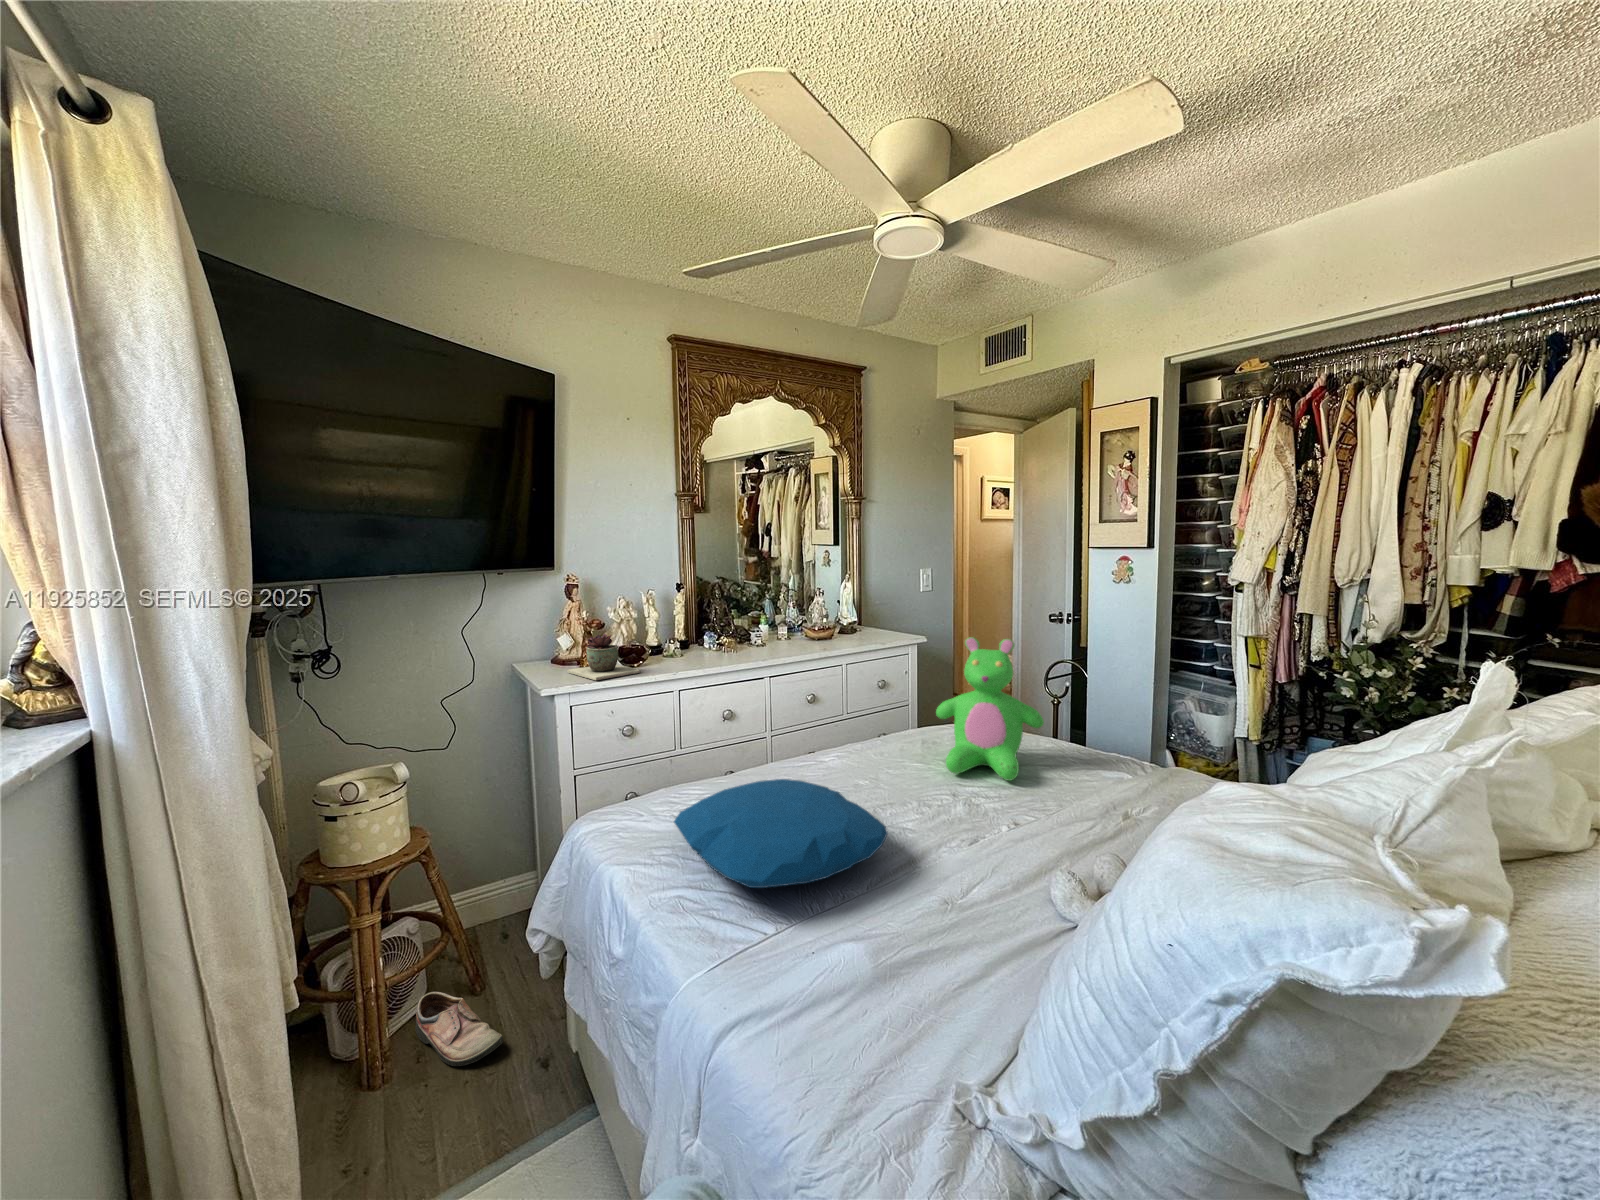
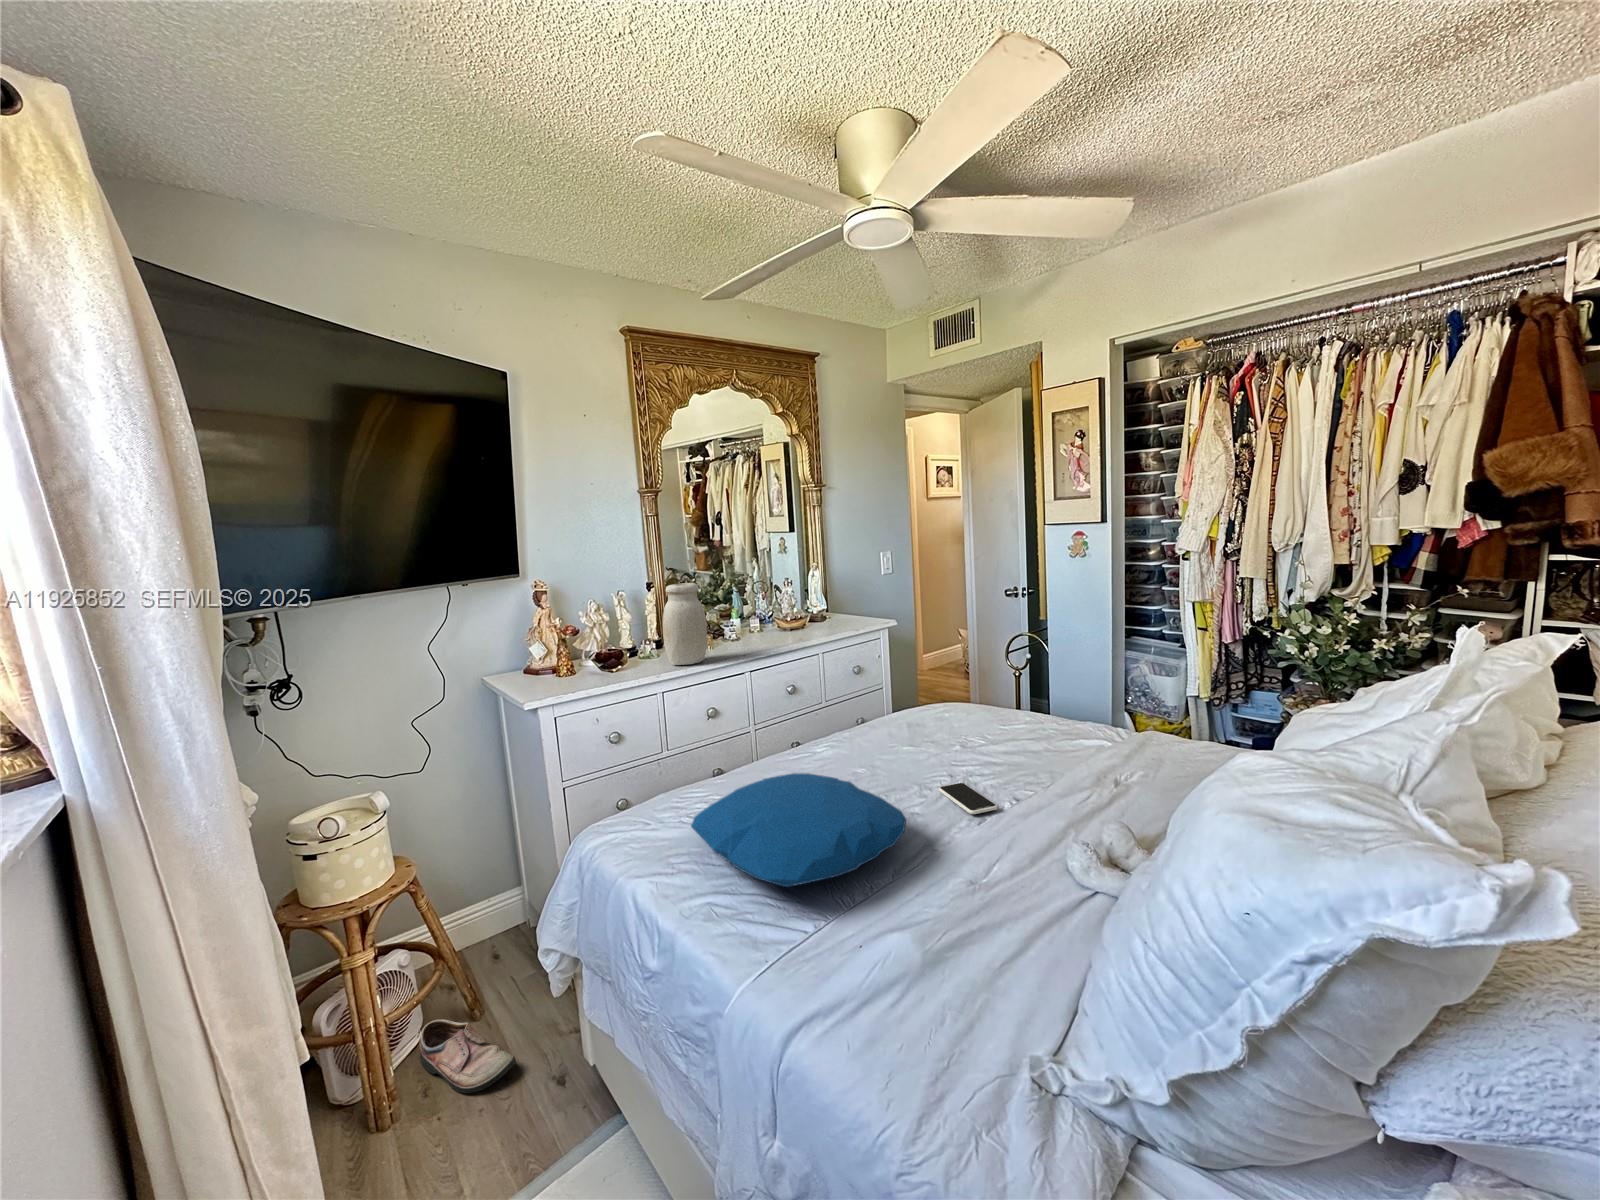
jar: none [683,585,726,666] -> present [663,583,707,665]
succulent plant: present [568,634,640,680] -> none [547,639,624,687]
teddy bear: present [936,637,1044,781] -> none [926,620,1030,756]
smartphone: none [933,804,990,836] -> present [939,783,998,814]

